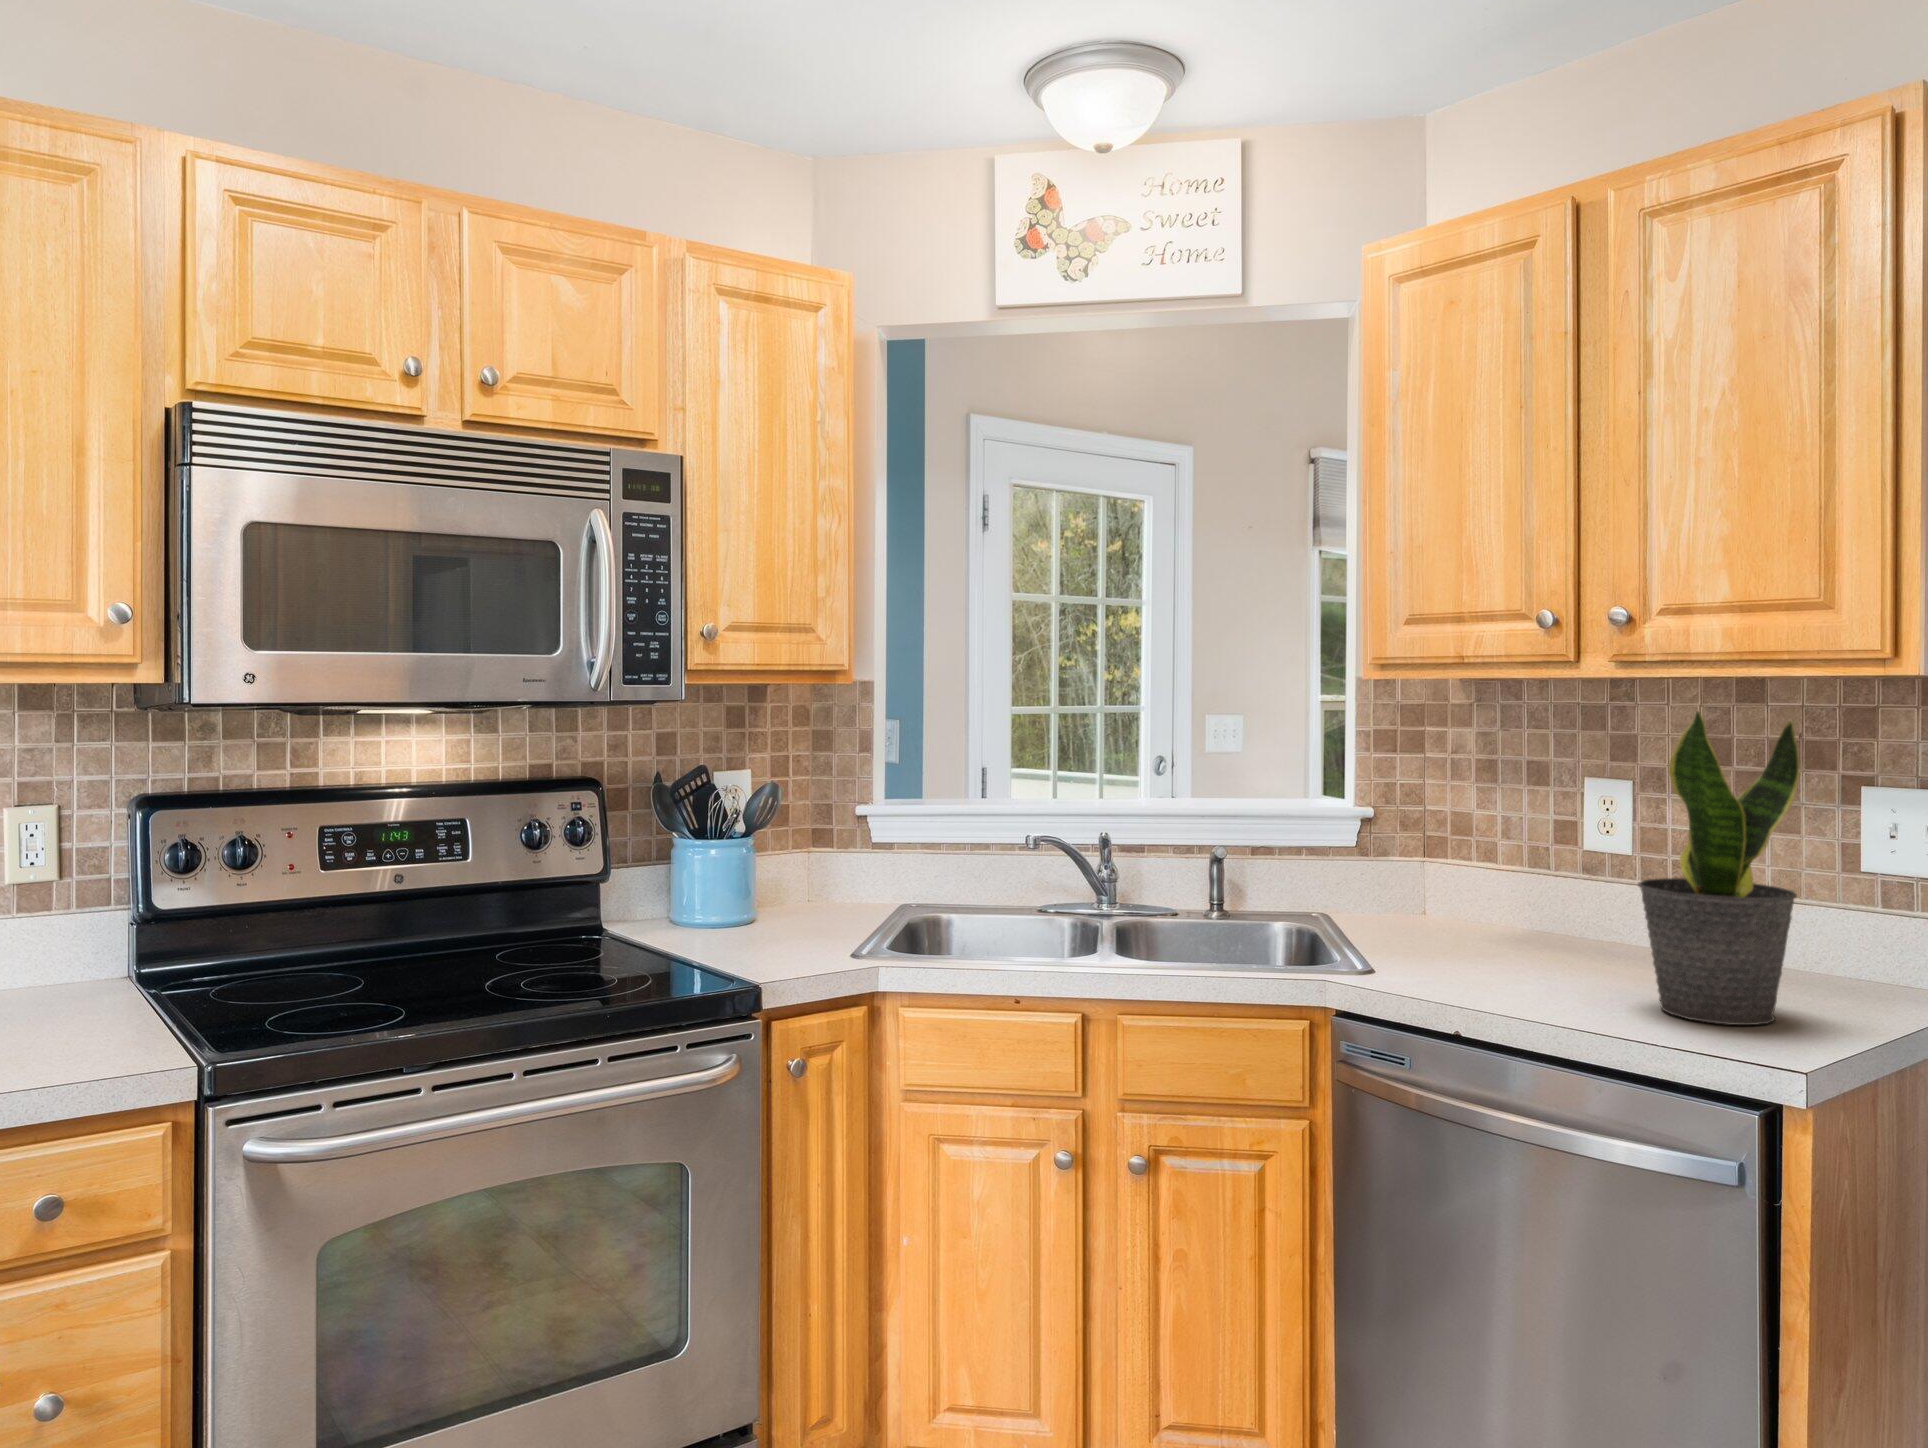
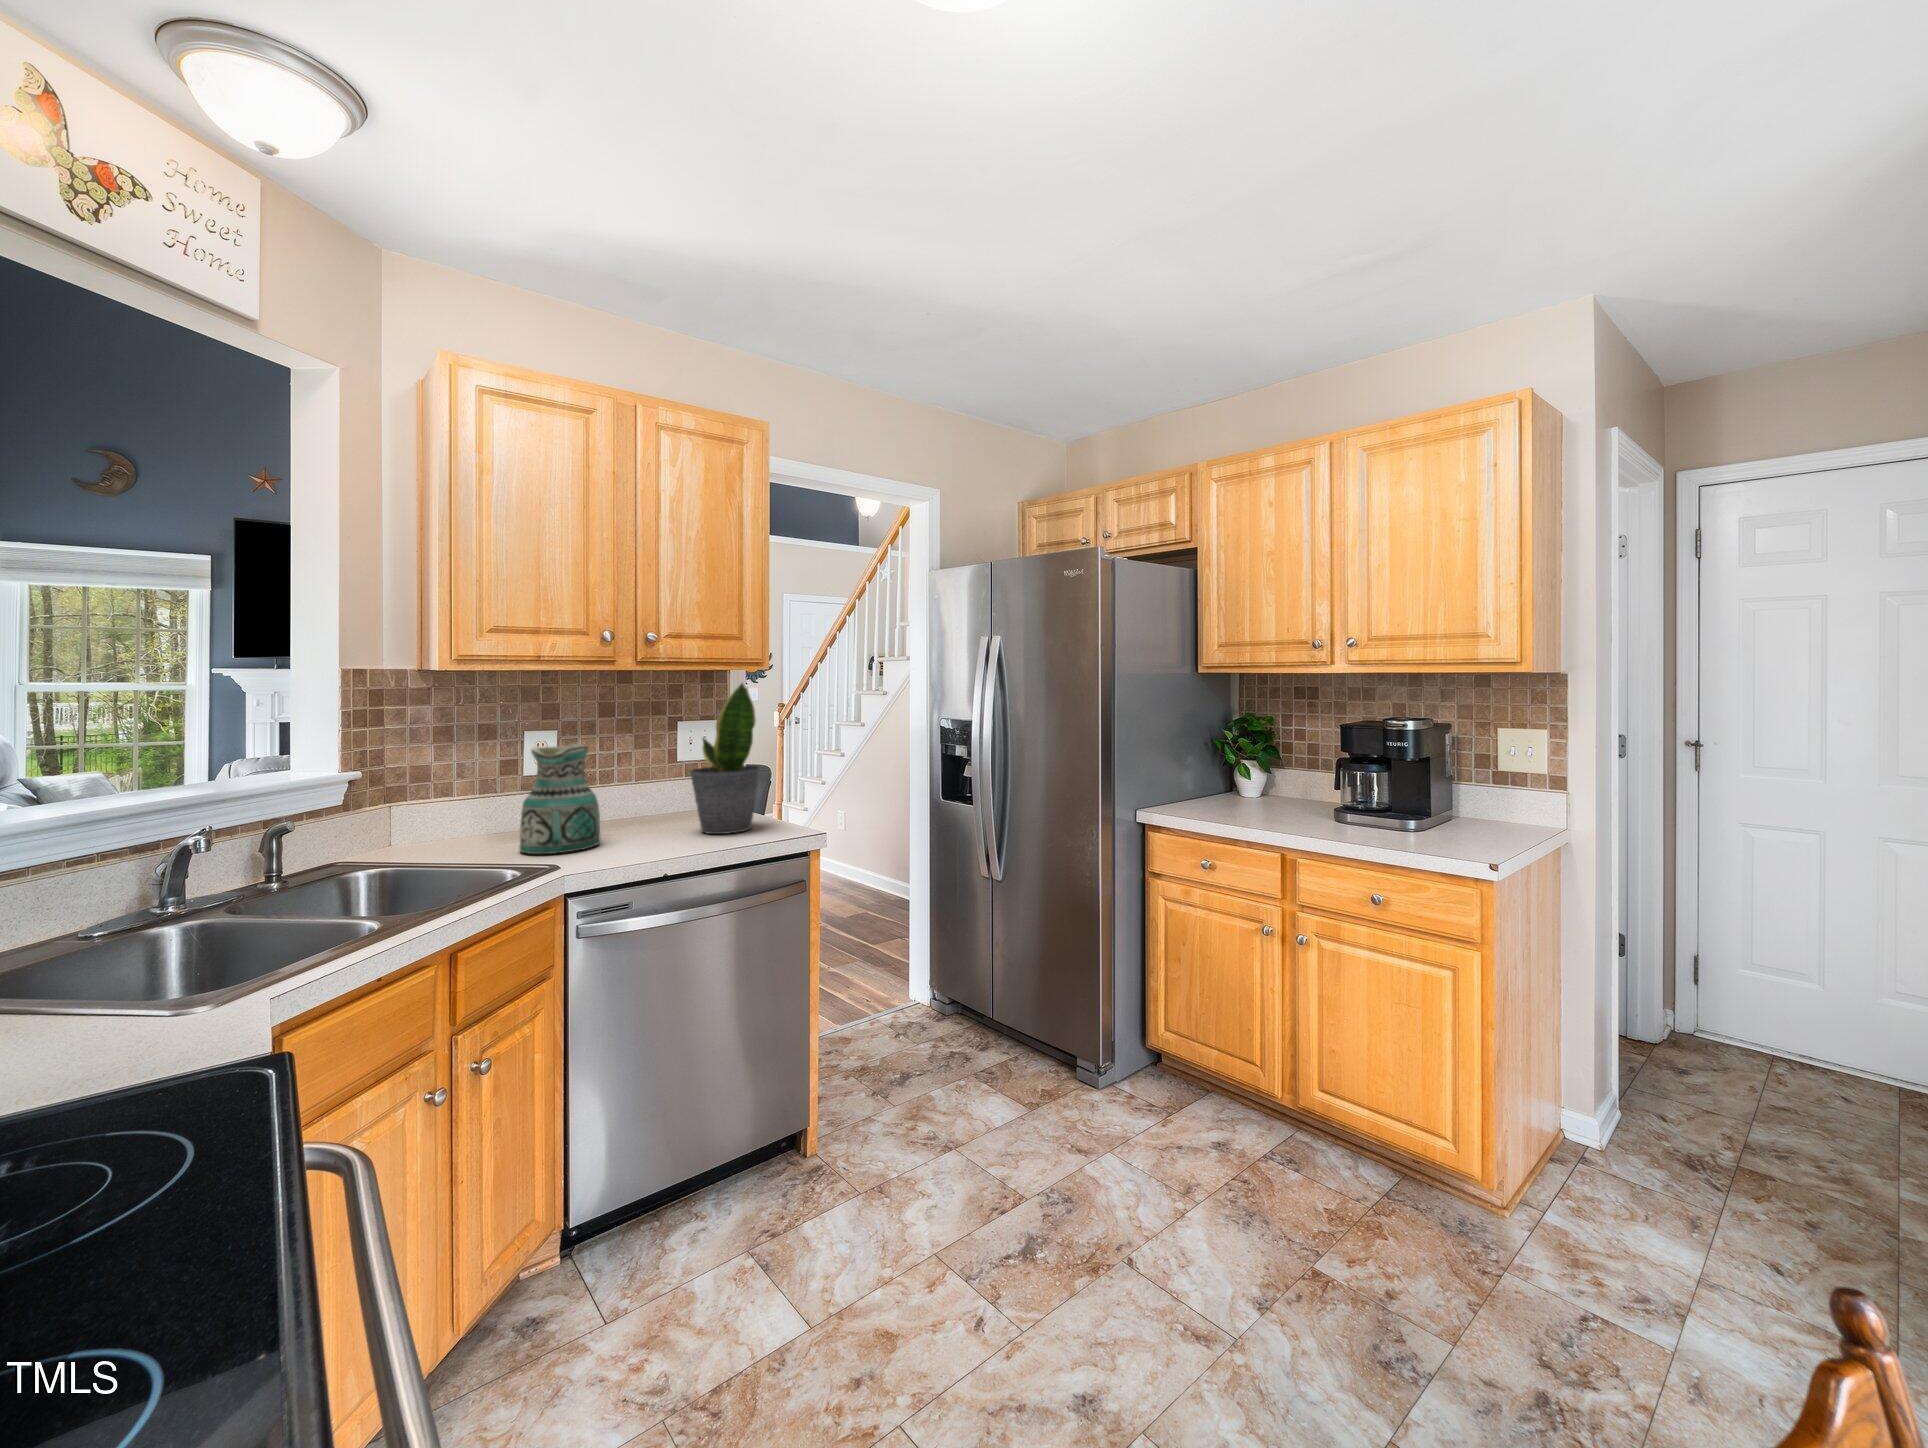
ceramic pitcher: none [1433,799,1584,968] -> present [520,742,600,854]

